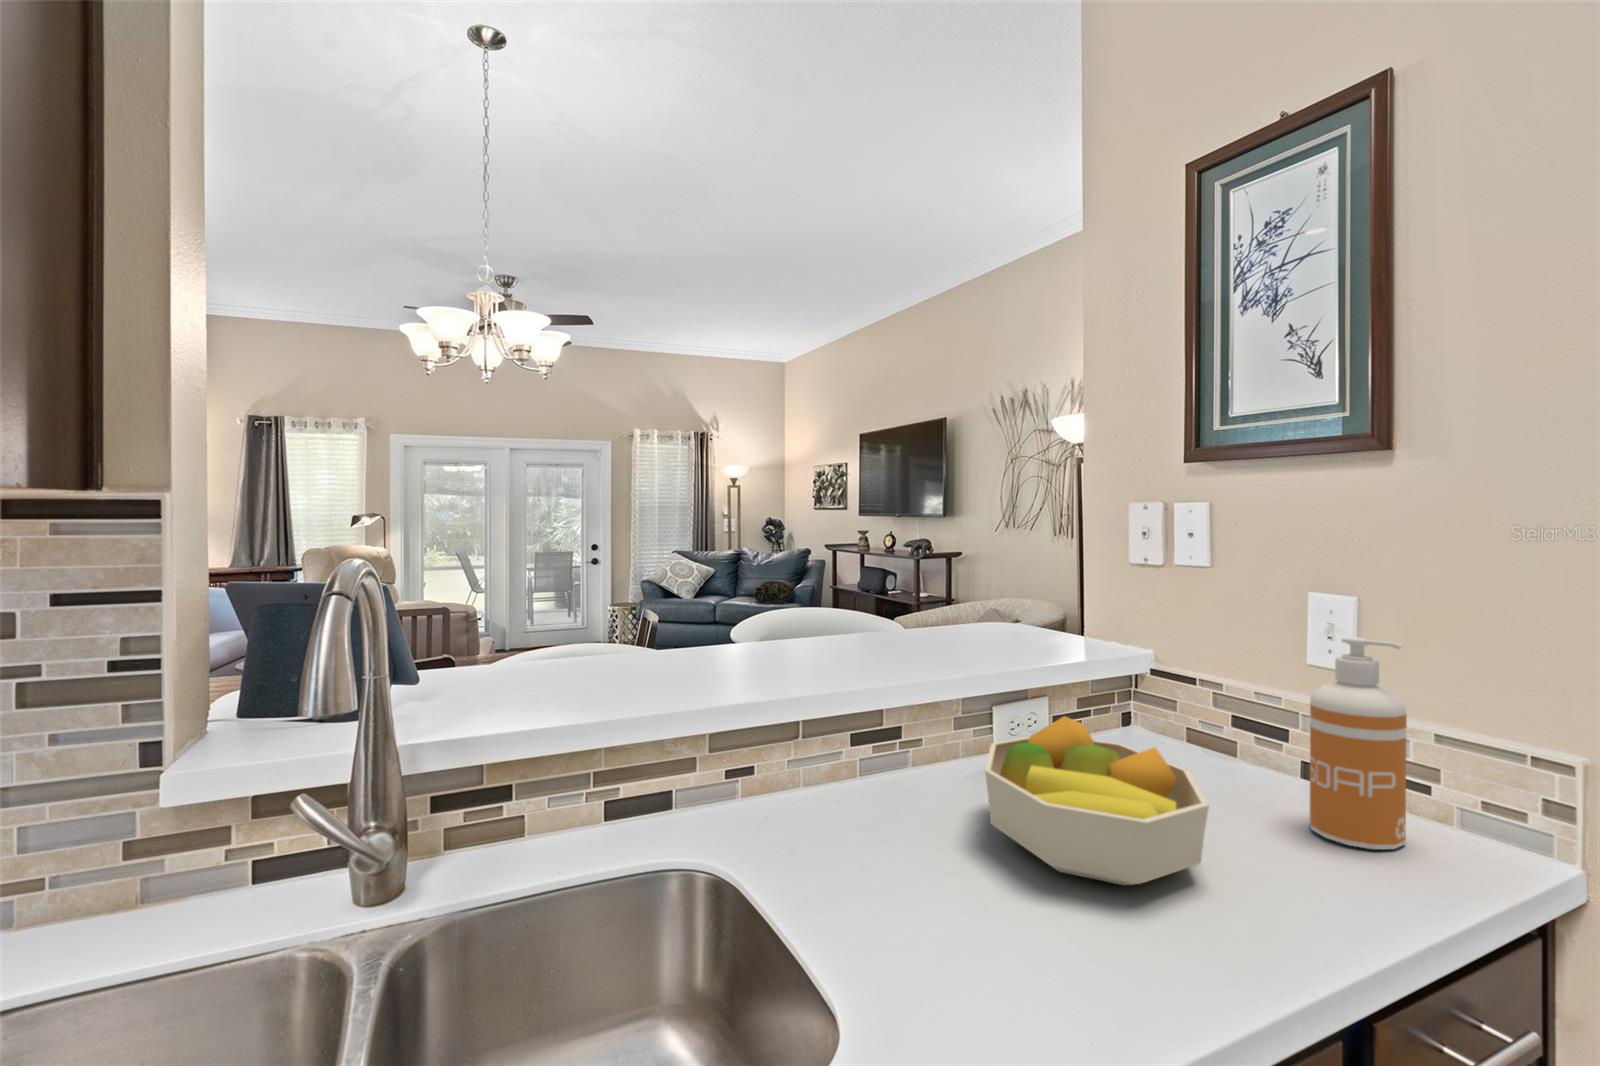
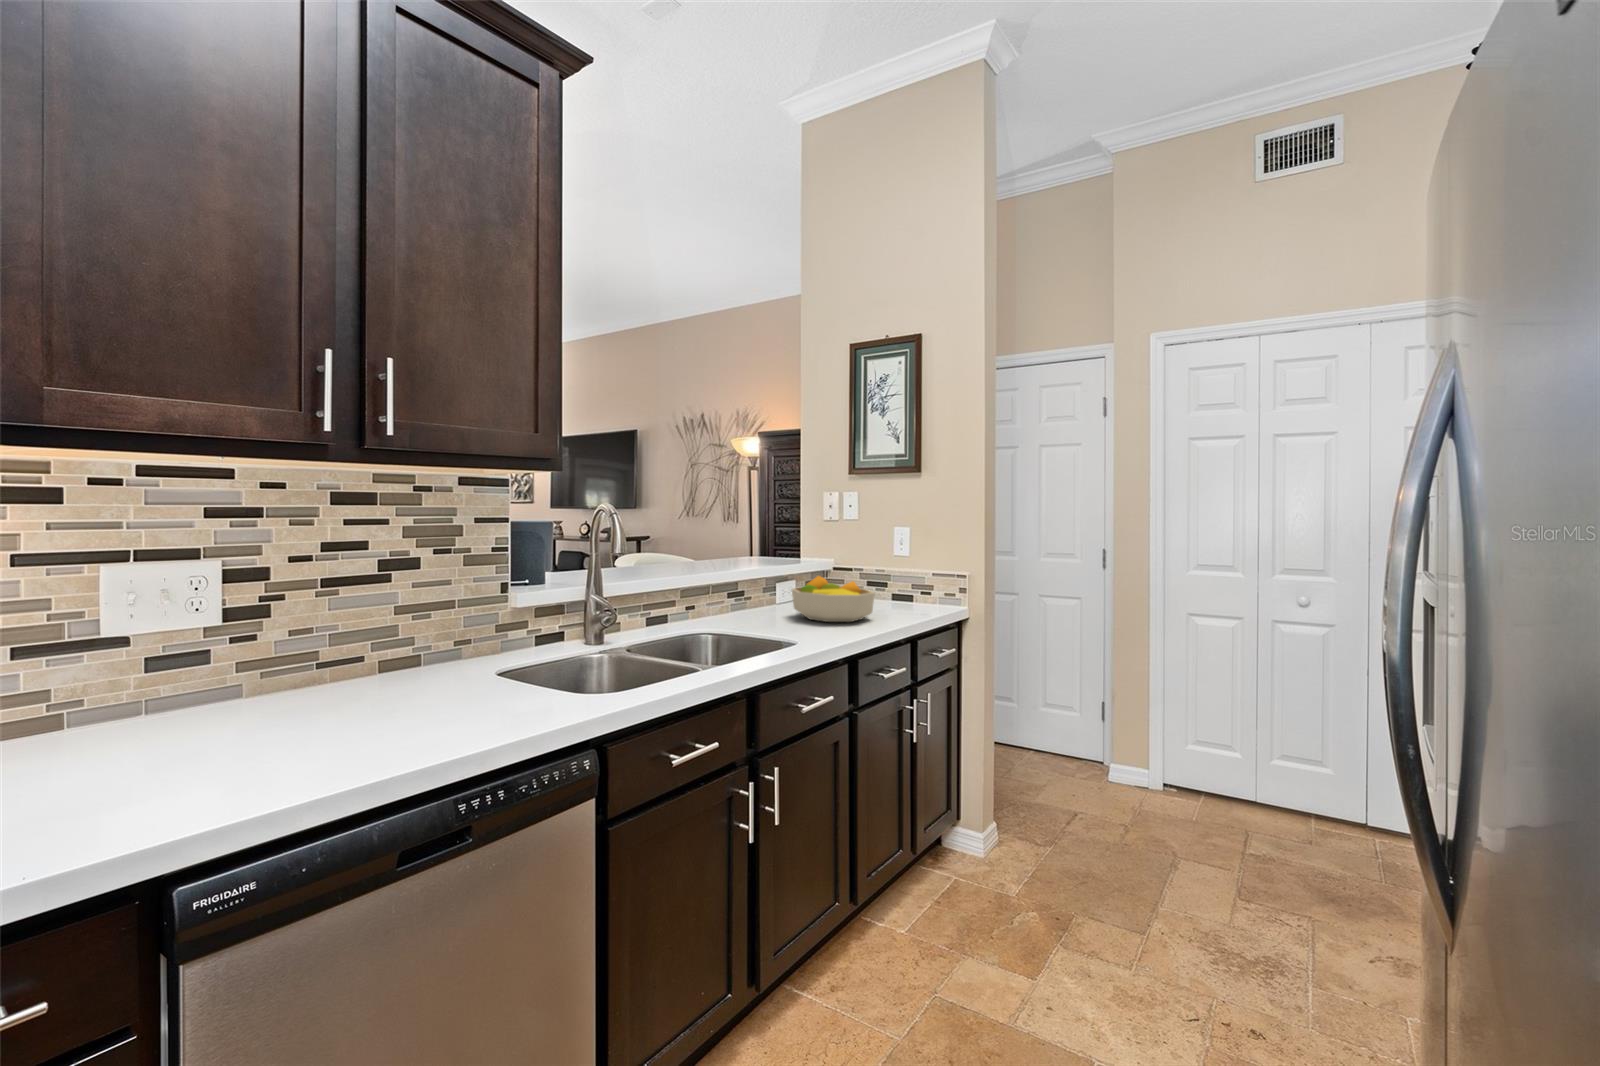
soap dispenser: present [1309,637,1407,849] -> none [899,540,927,610]

